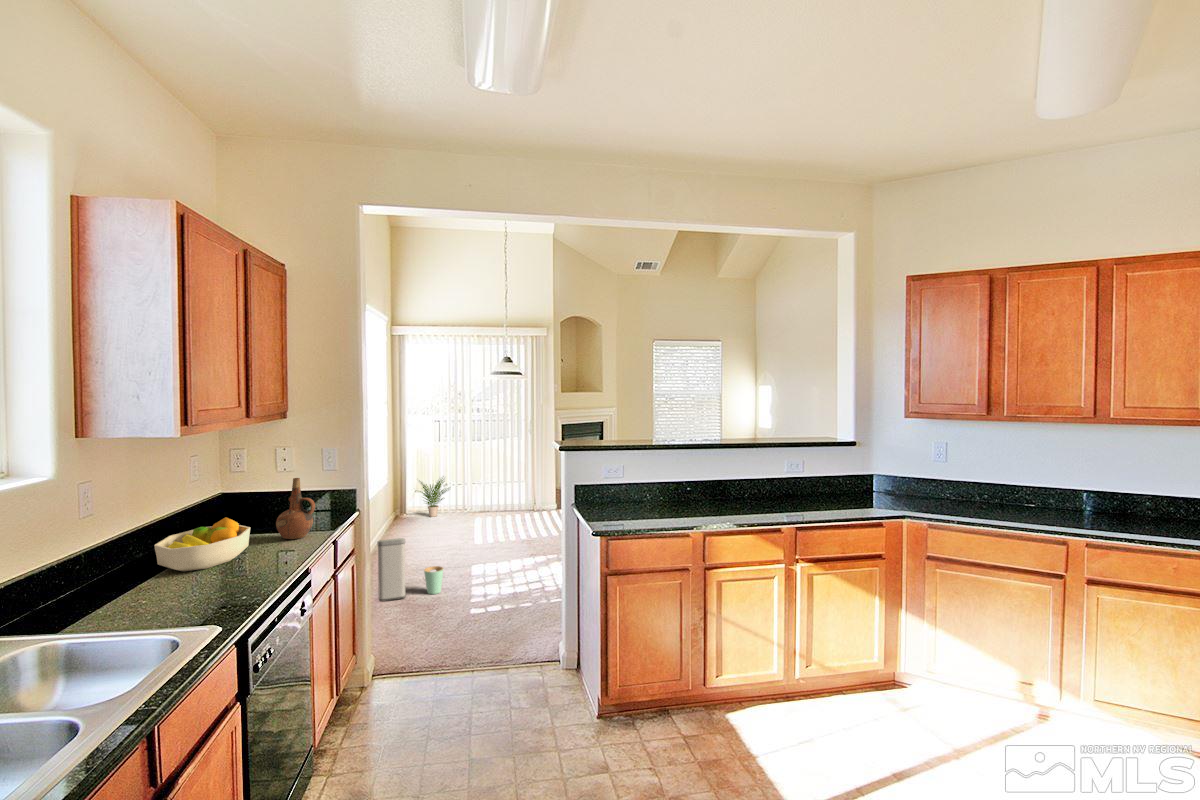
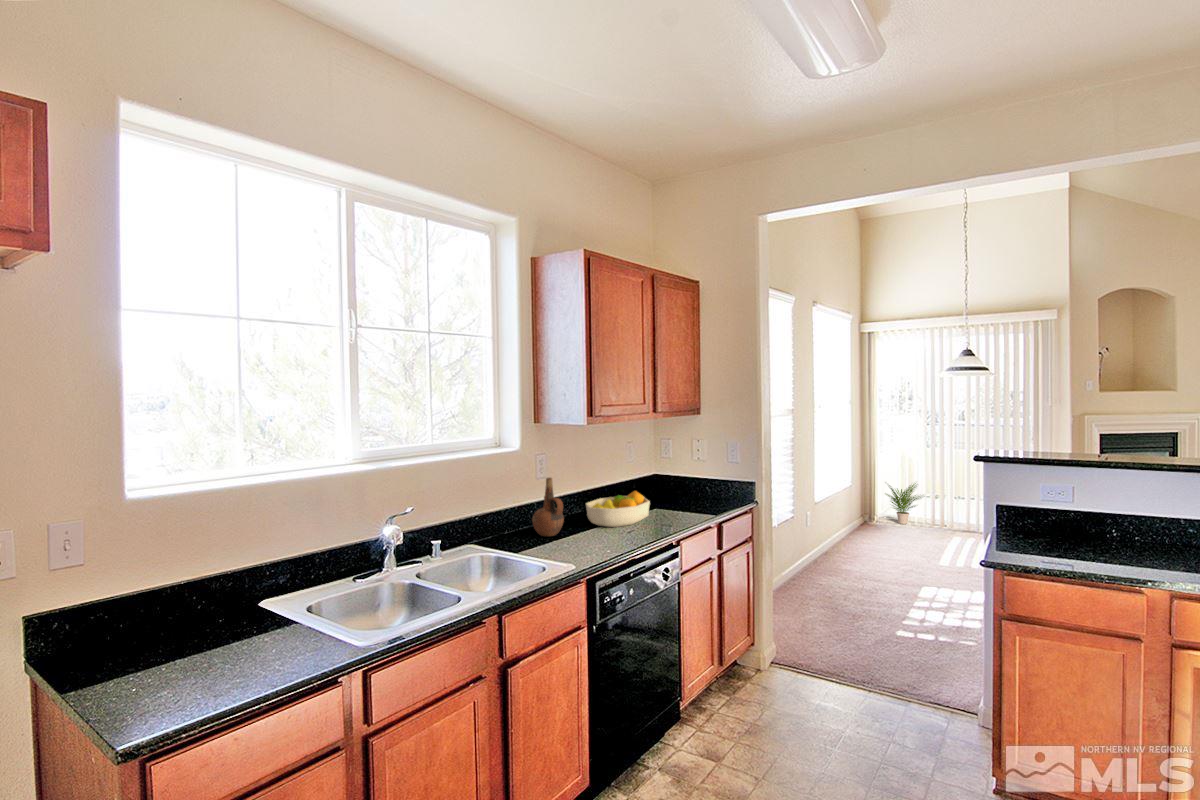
ceramic pitcher: present [276,478,315,539] -> present [532,478,564,536]
trash can: present [378,538,443,601] -> none [808,535,877,603]

